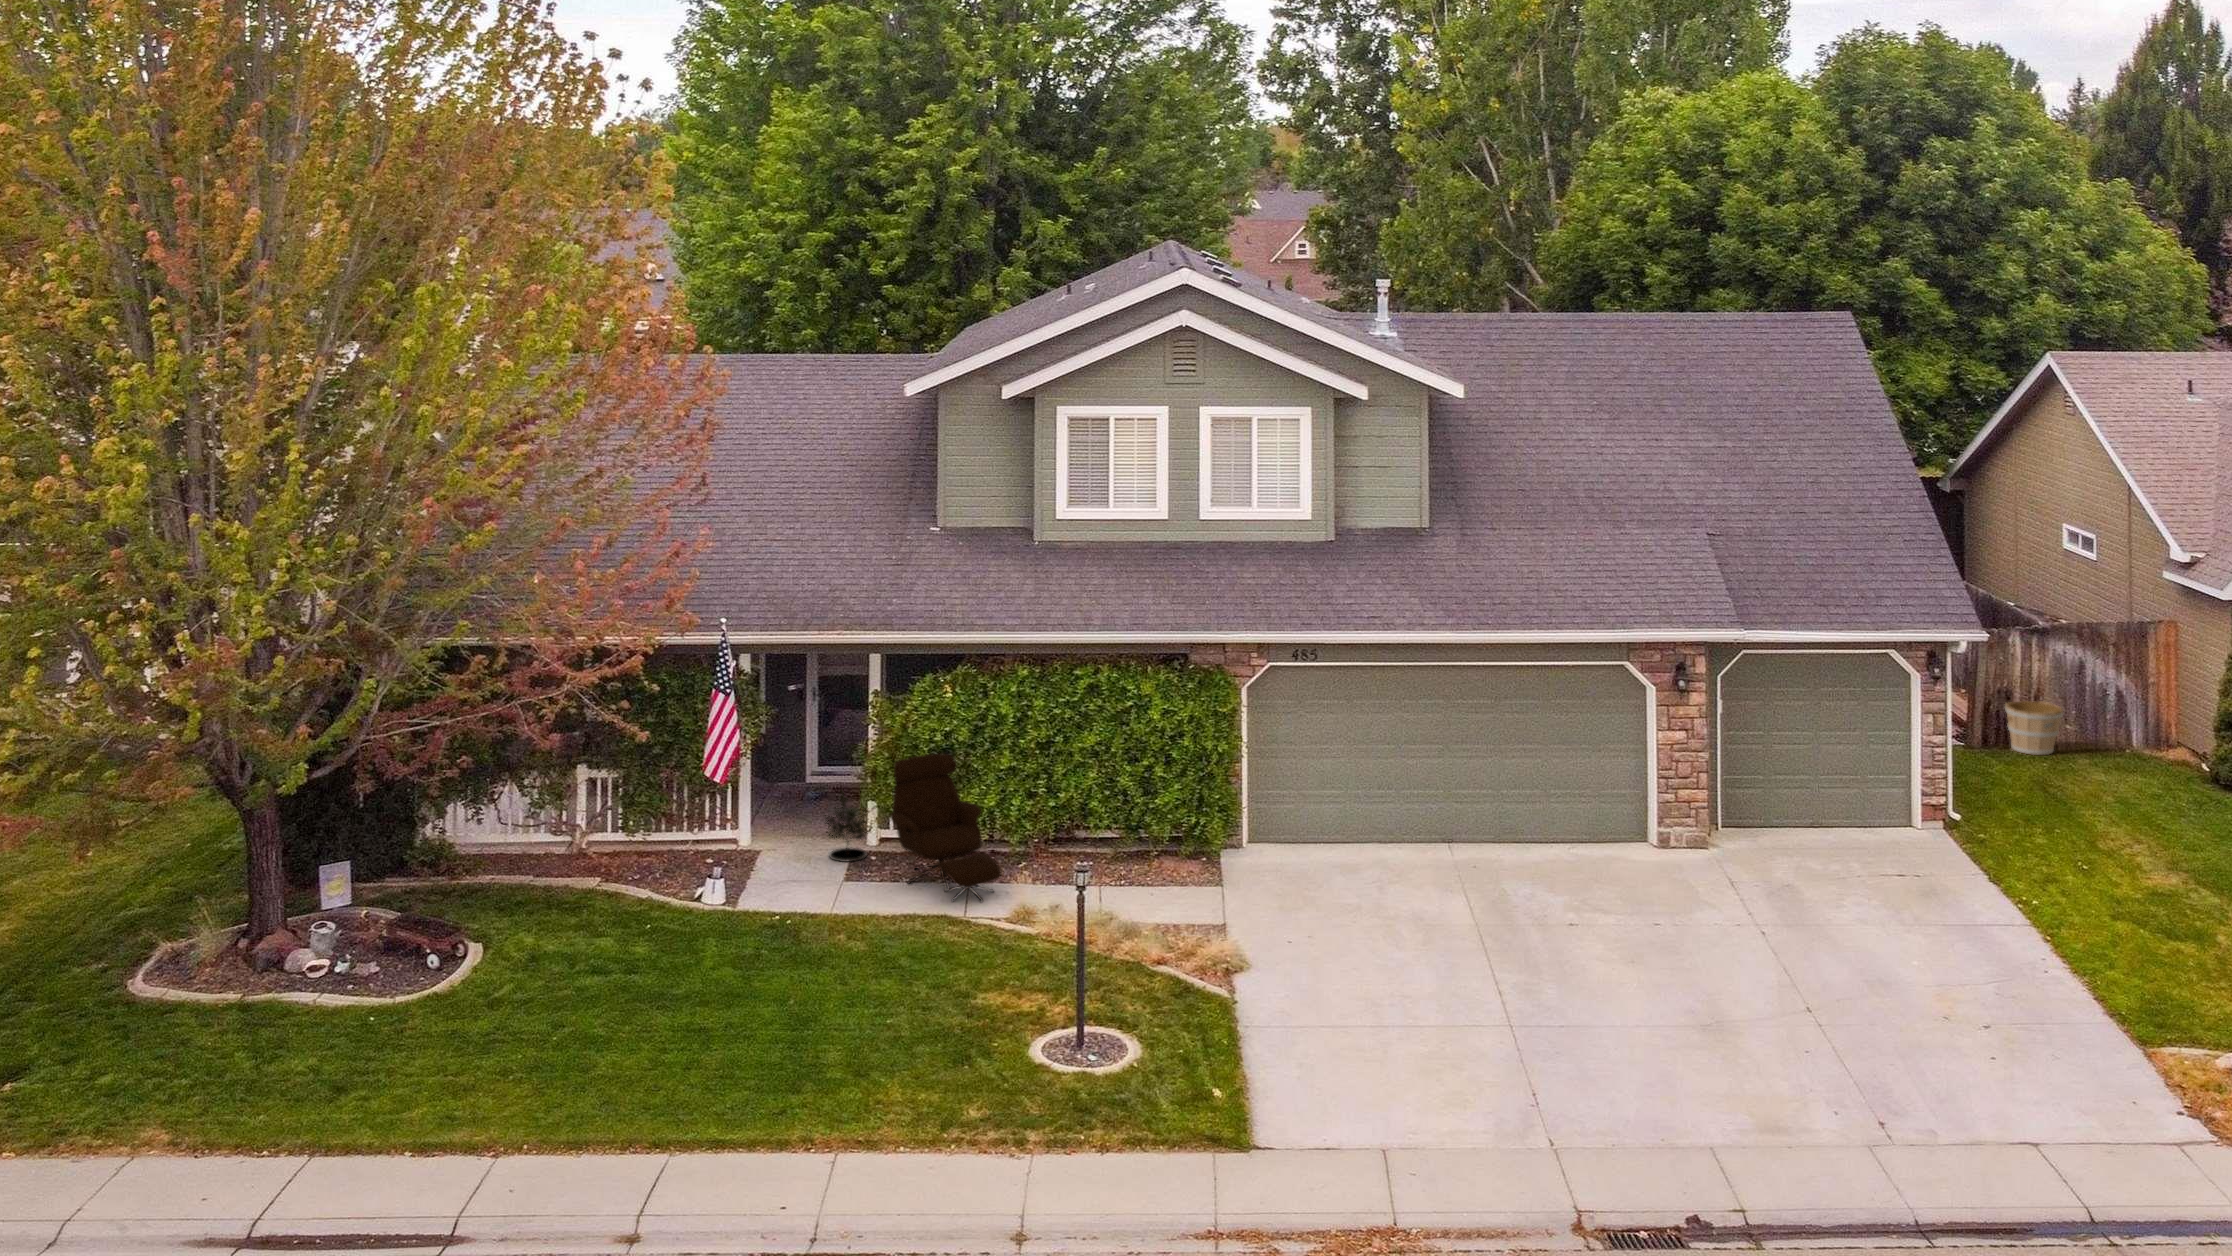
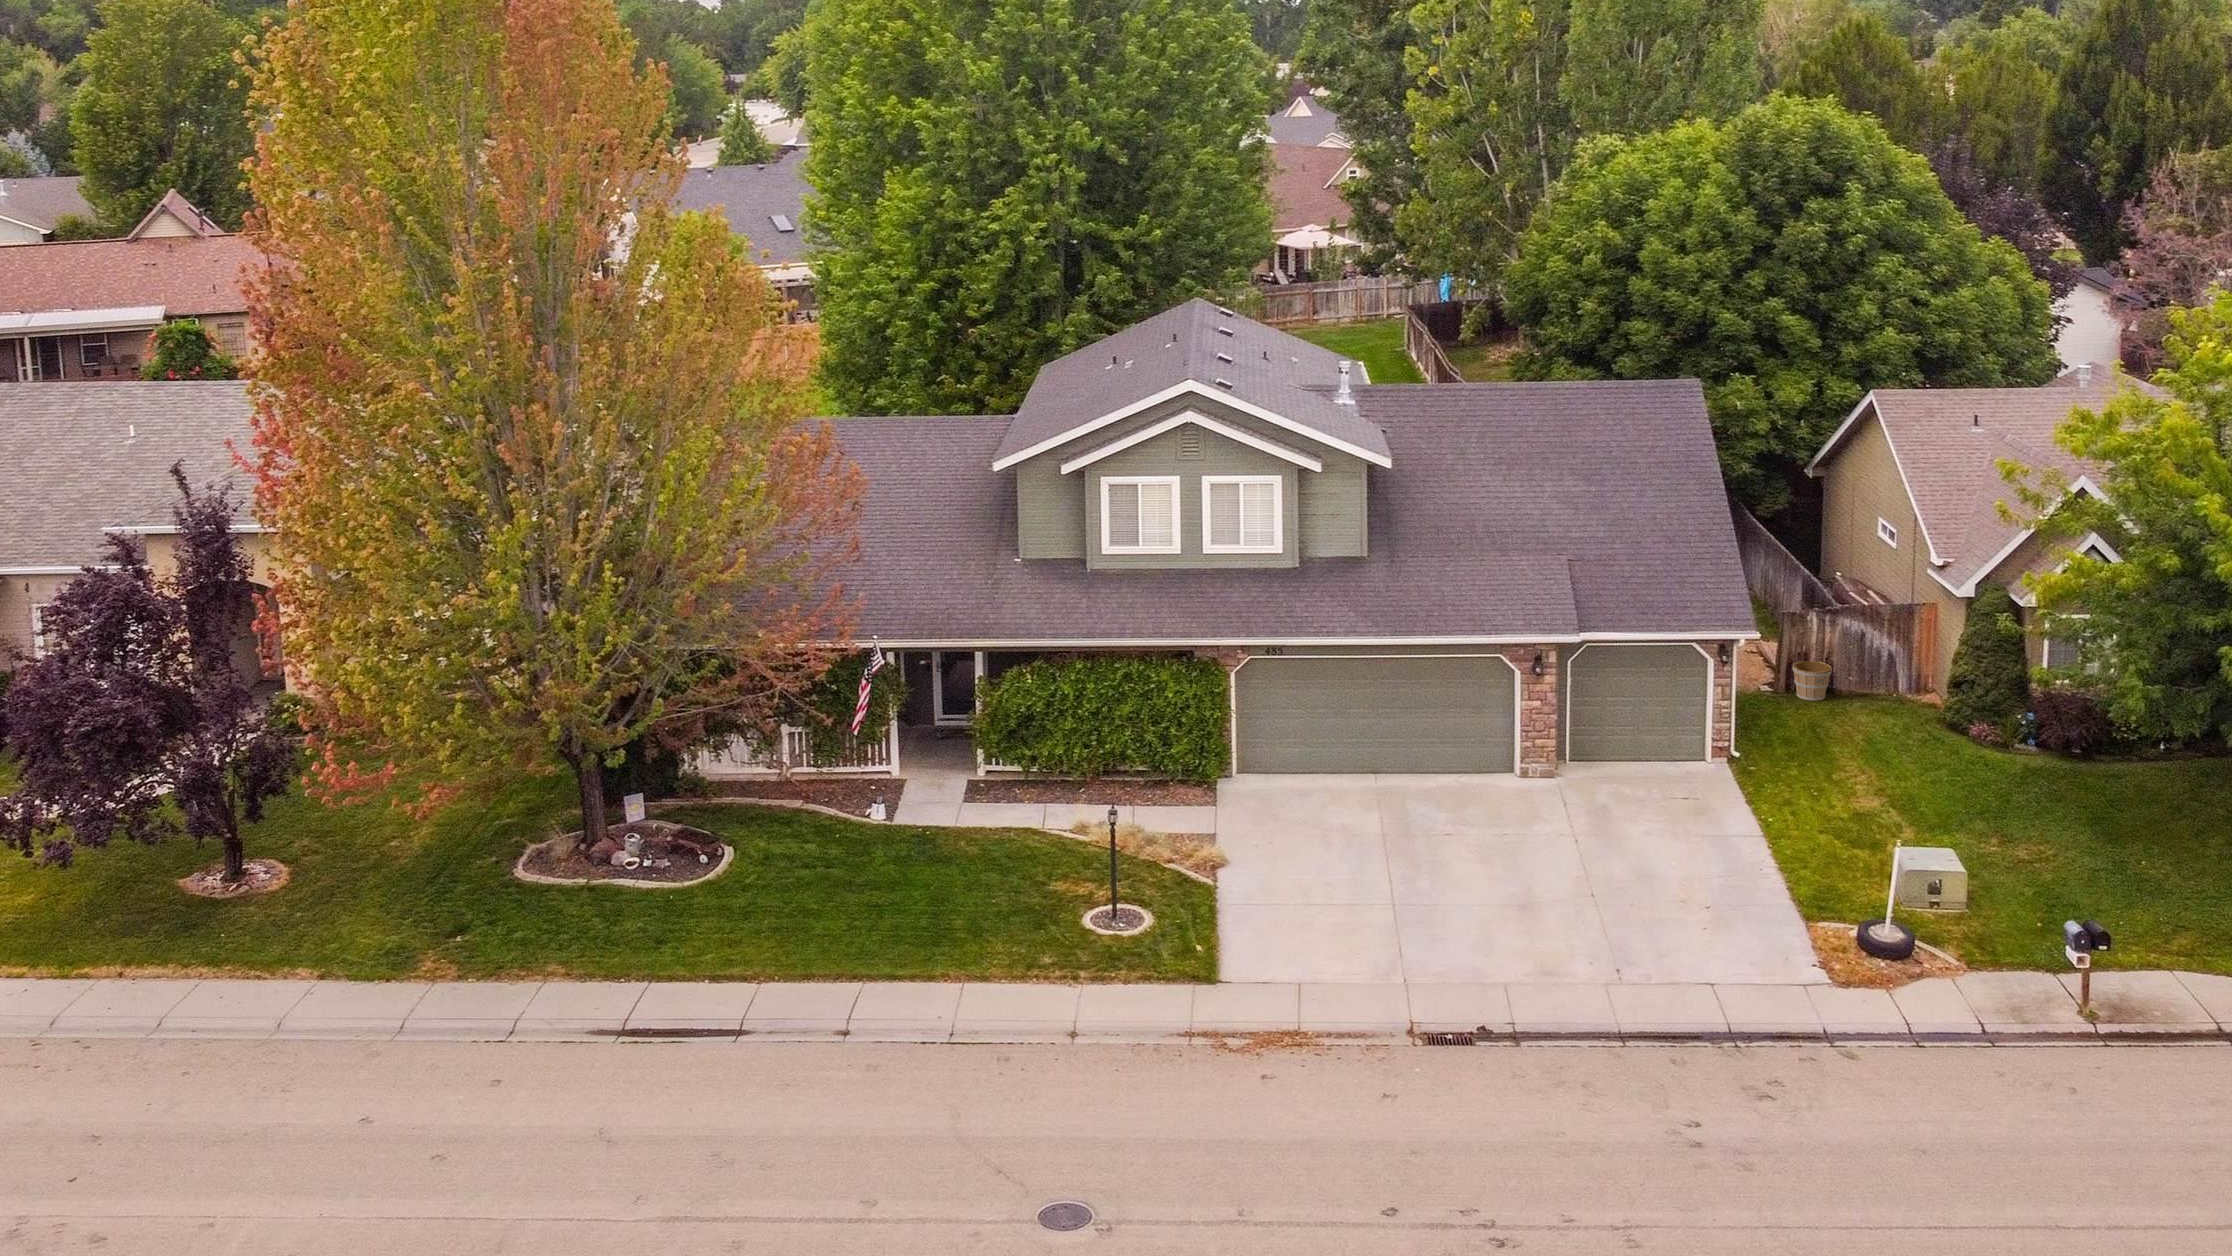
lounge chair: present [890,754,1002,901] -> none [996,717,1070,819]
potted tree: present [825,791,868,862] -> none [949,739,983,789]

